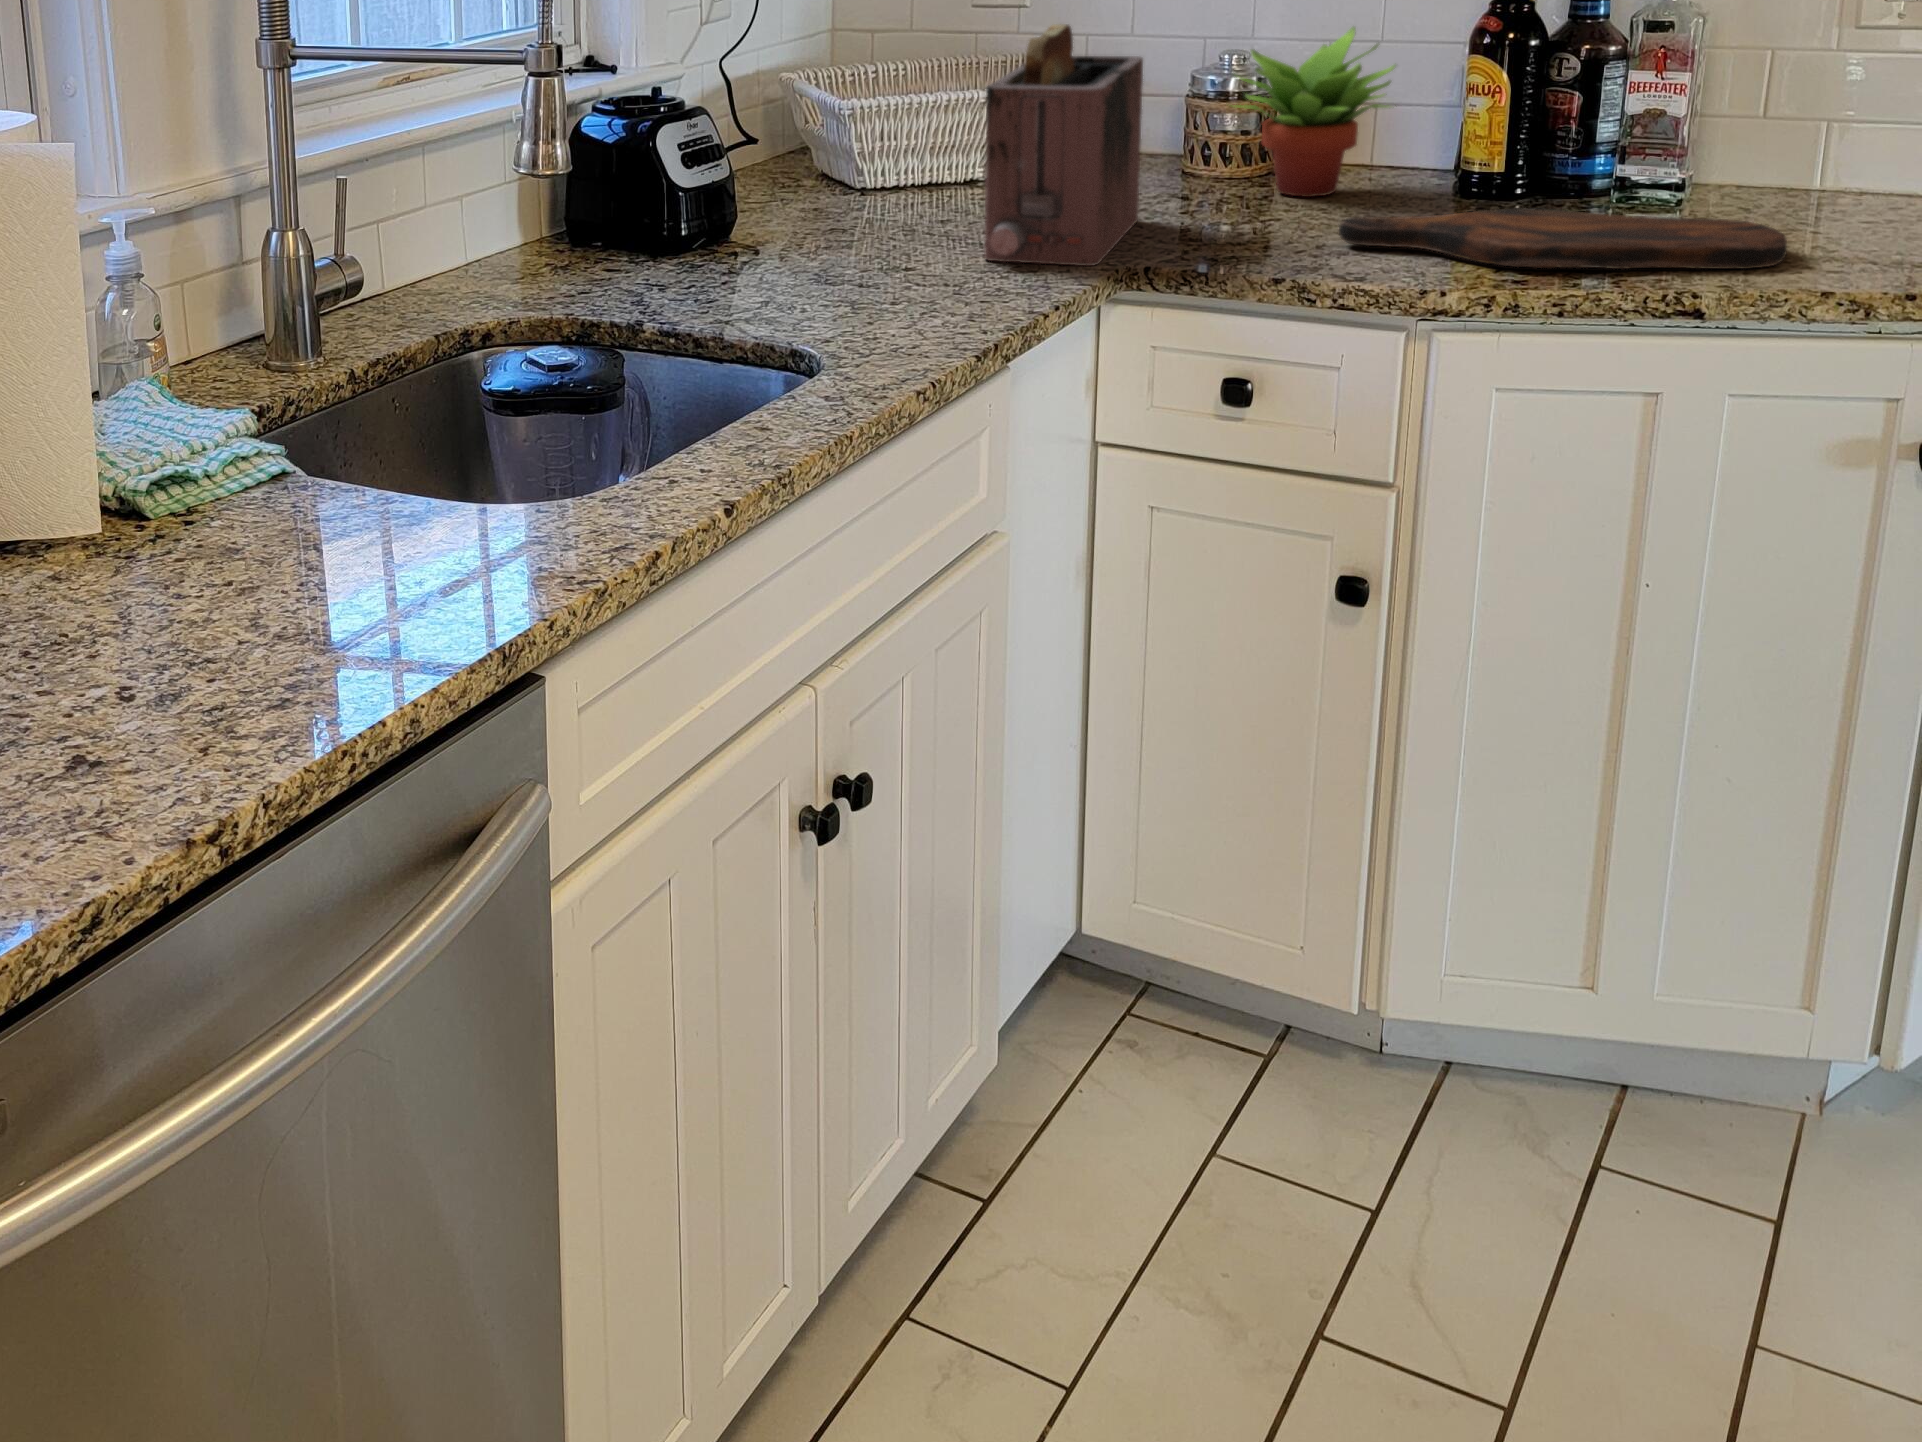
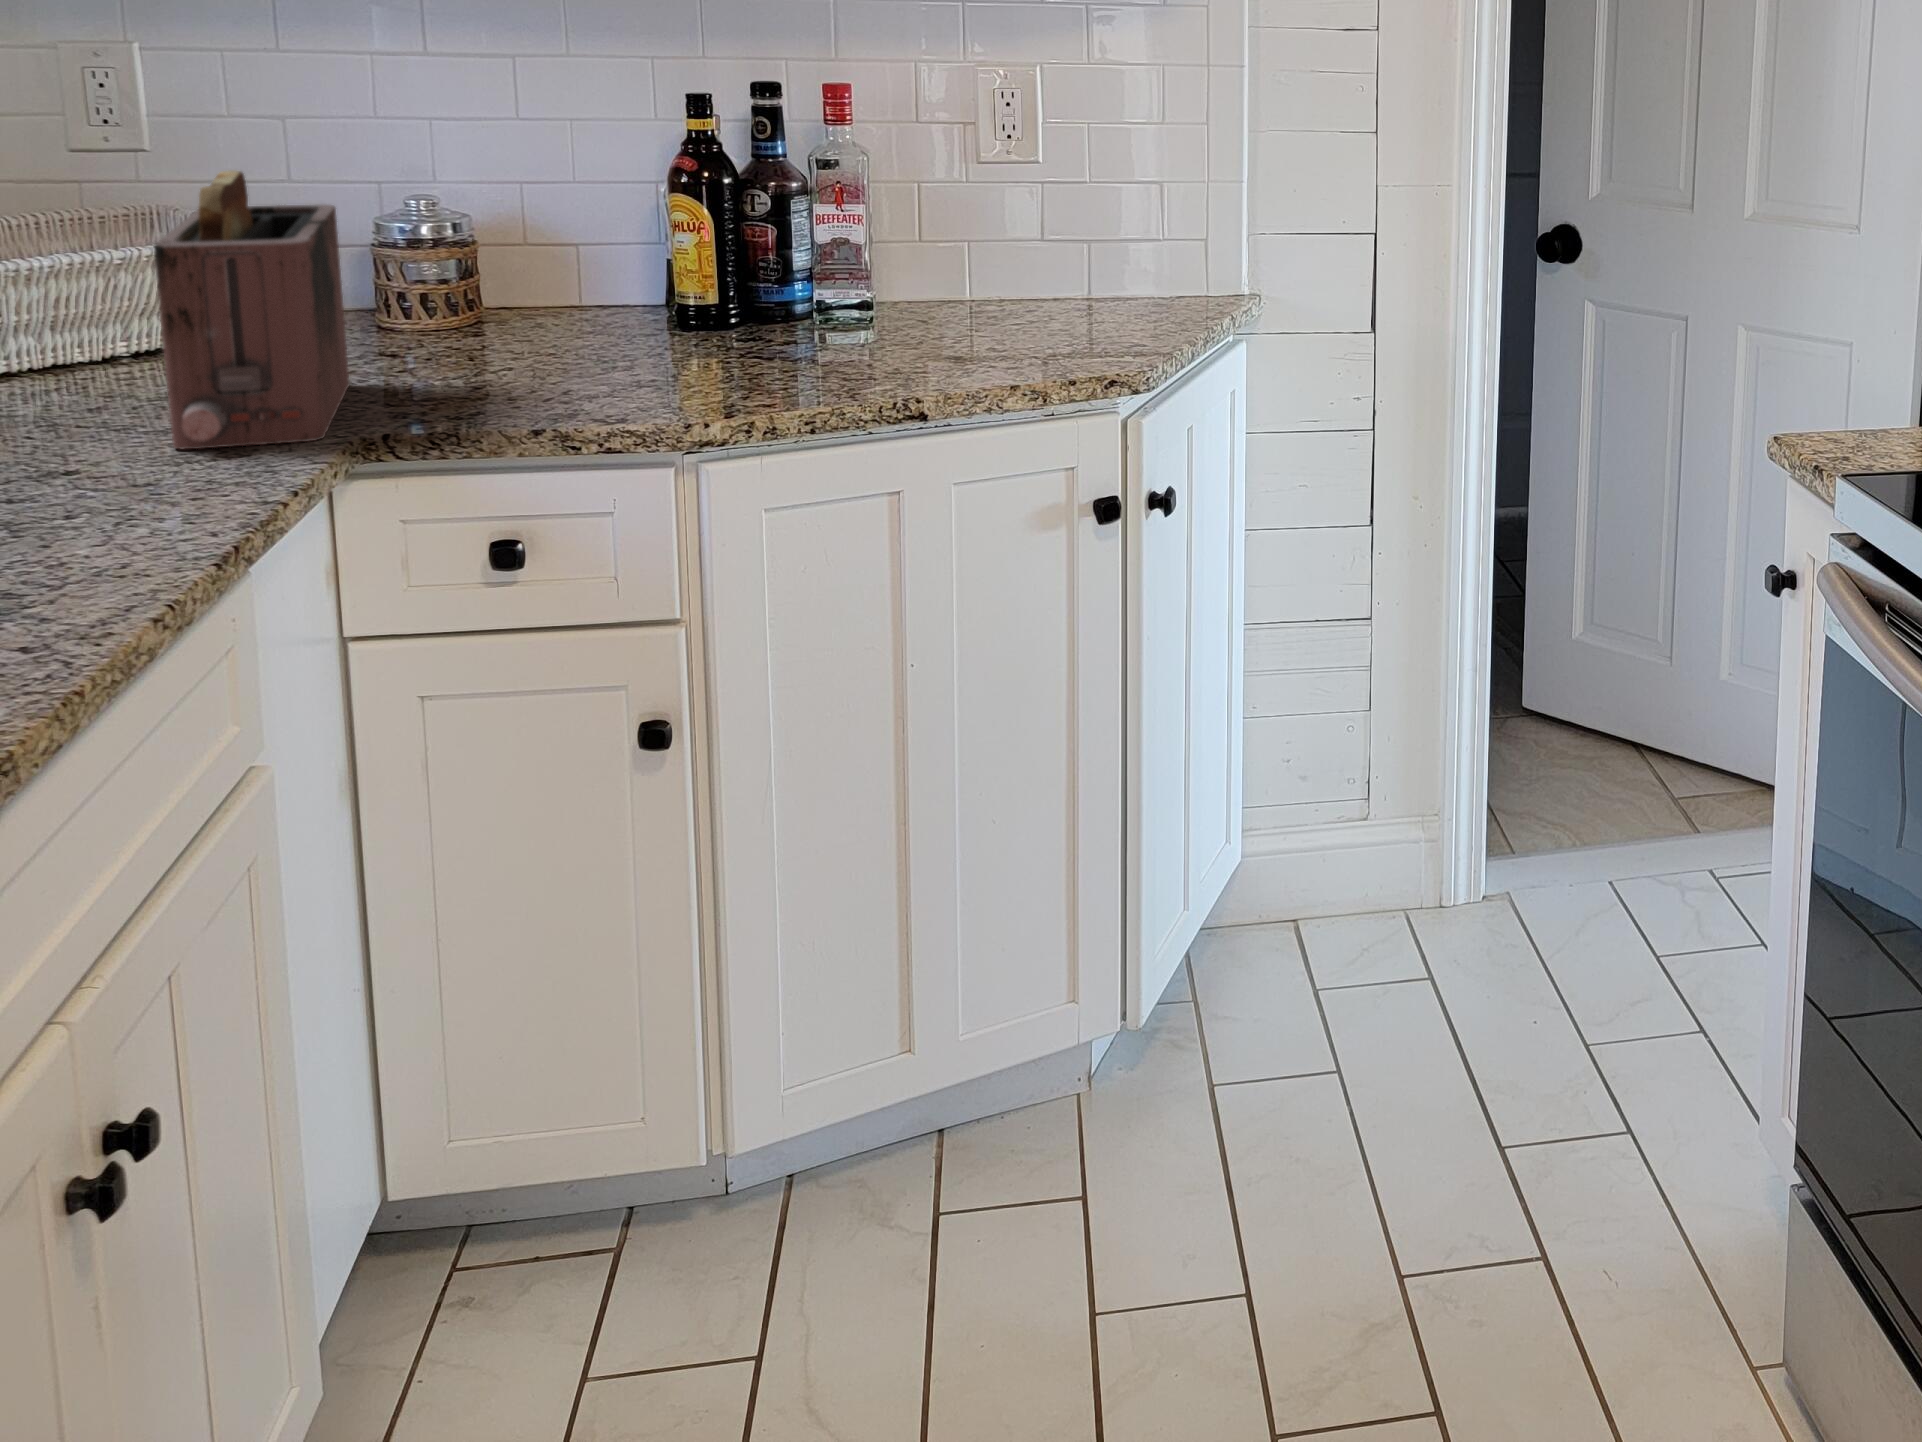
succulent plant: present [1234,27,1396,197] -> none [426,168,609,343]
cutting board: present [1339,208,1787,269] -> none [581,331,973,392]

